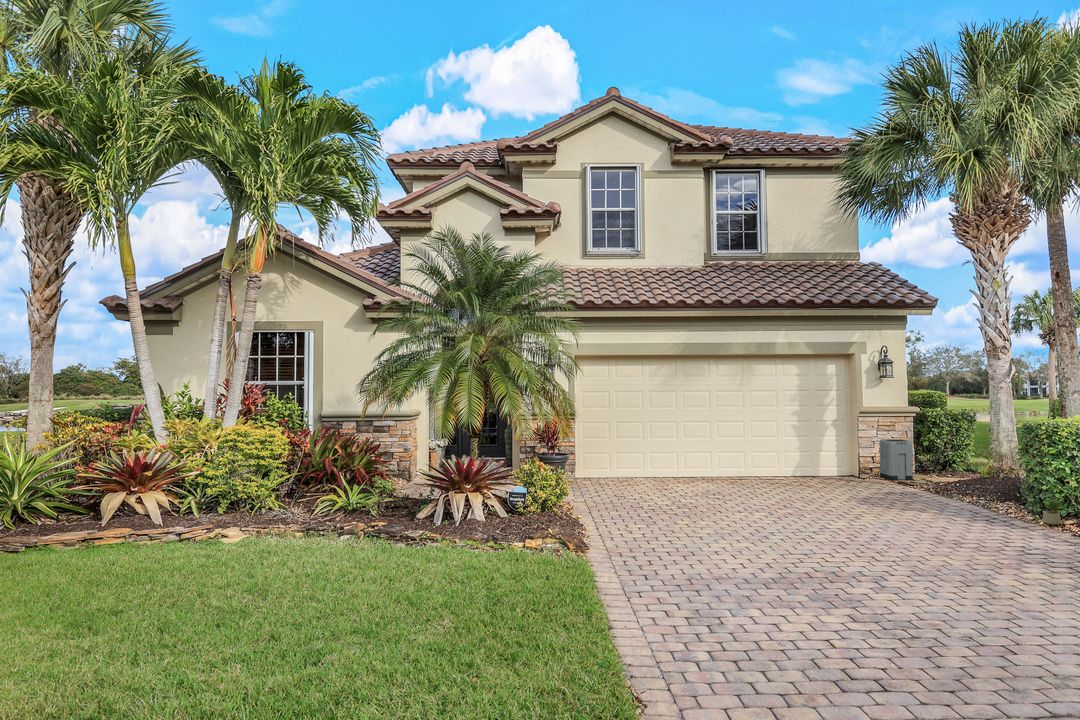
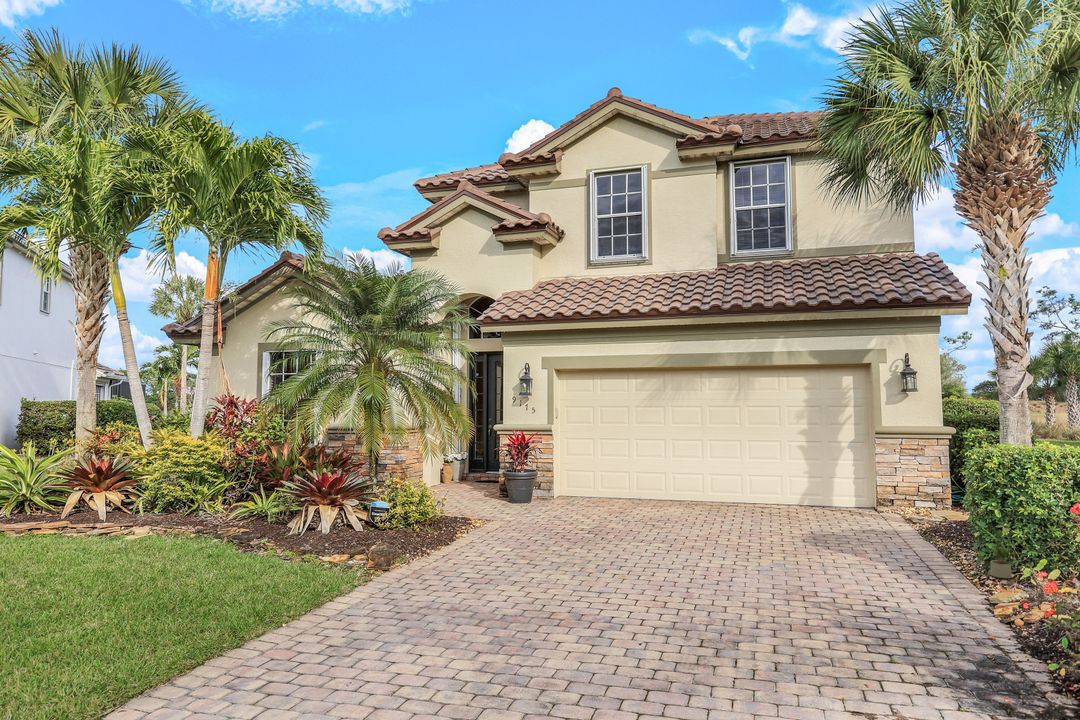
trash can: present [880,439,913,480] -> none [901,466,938,517]

